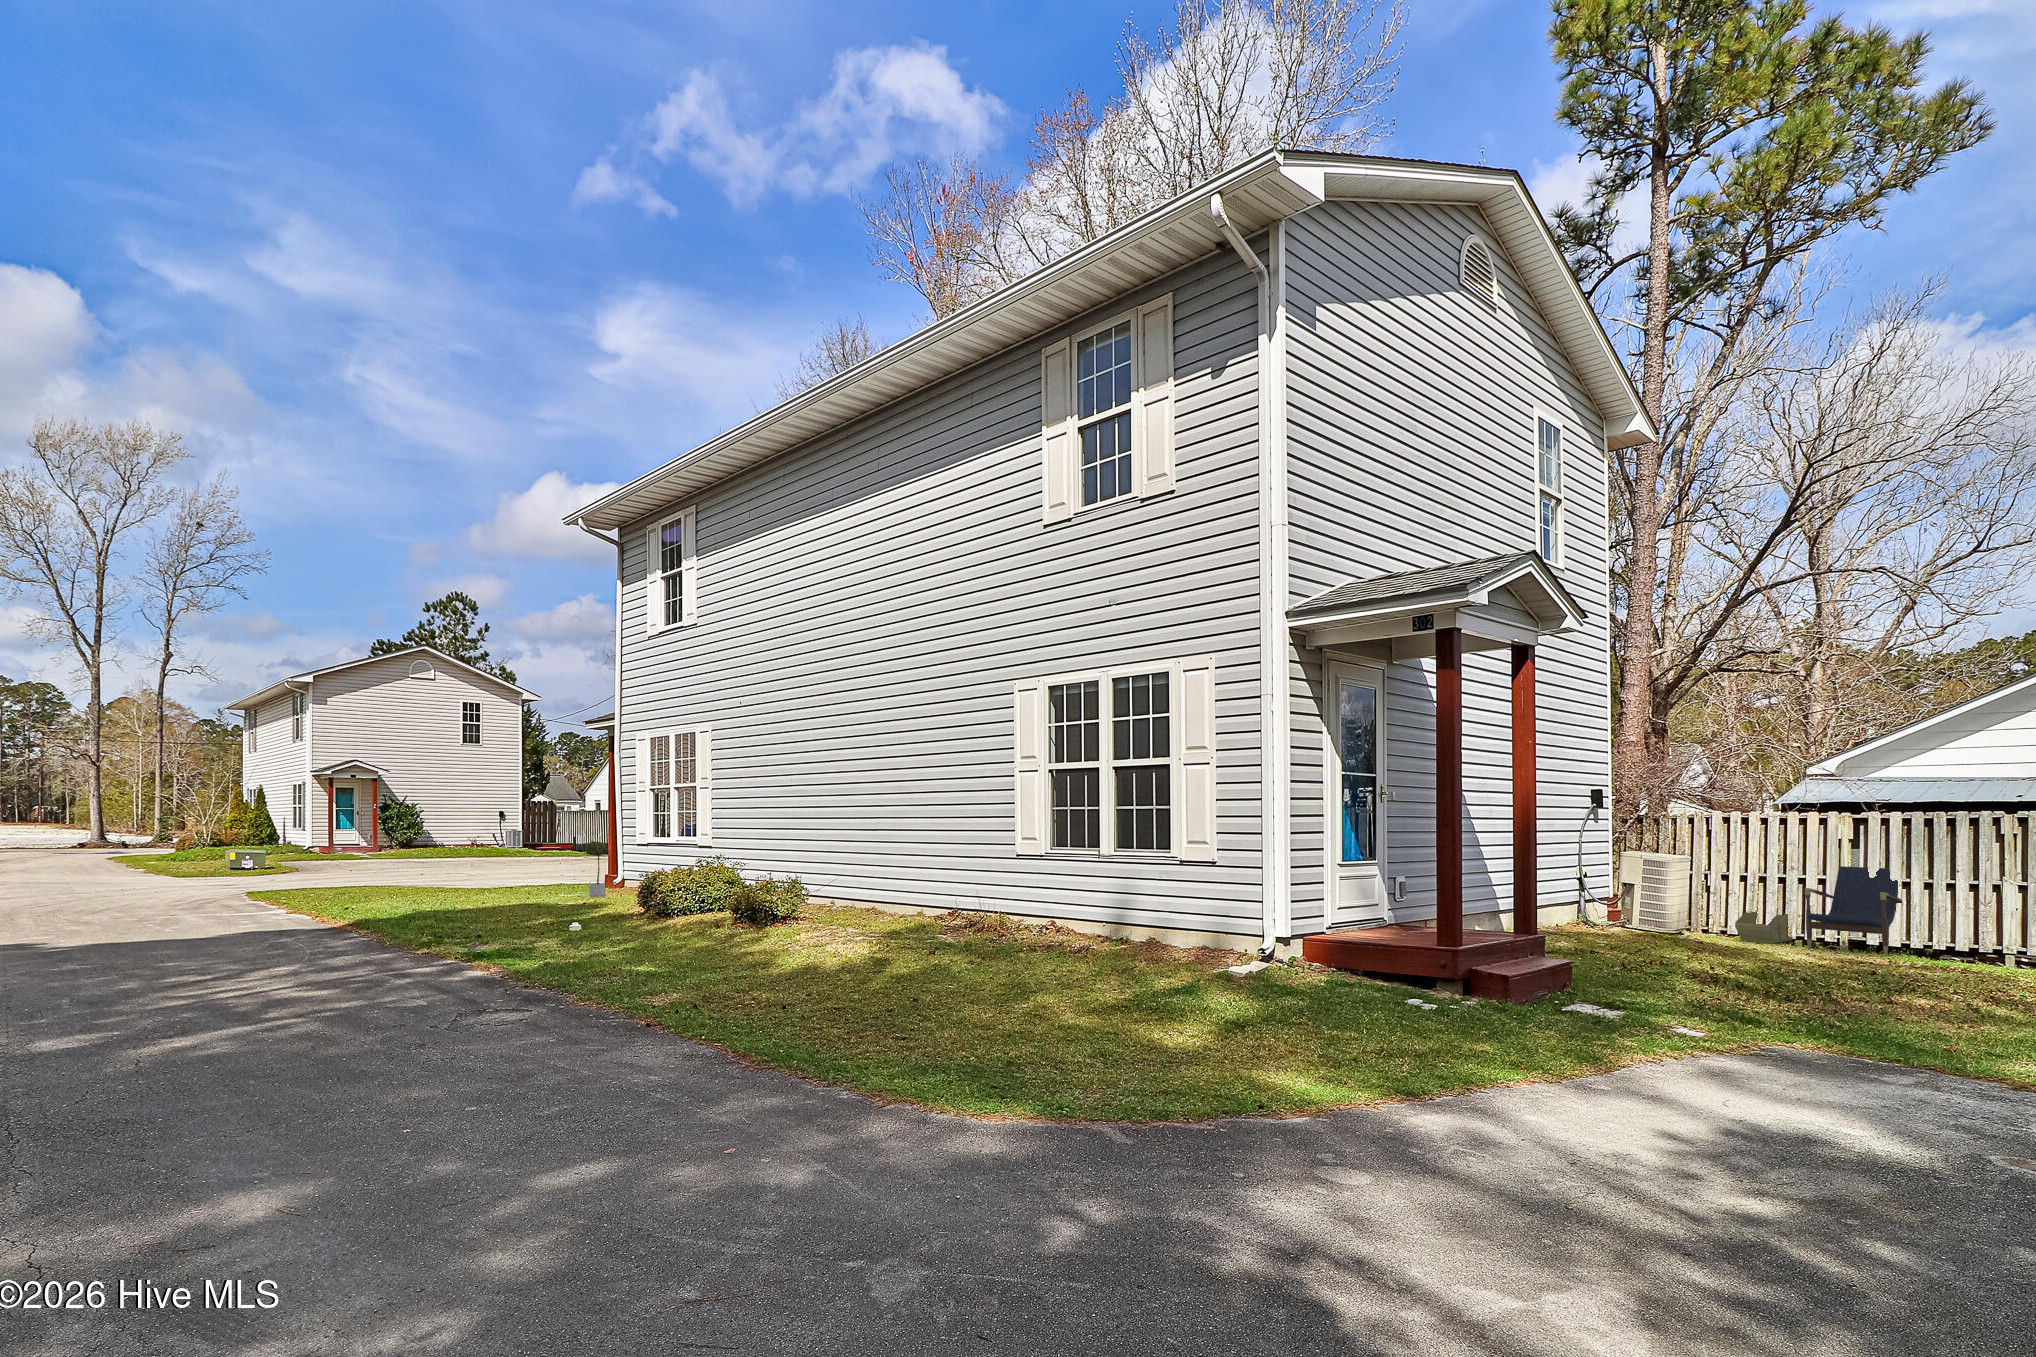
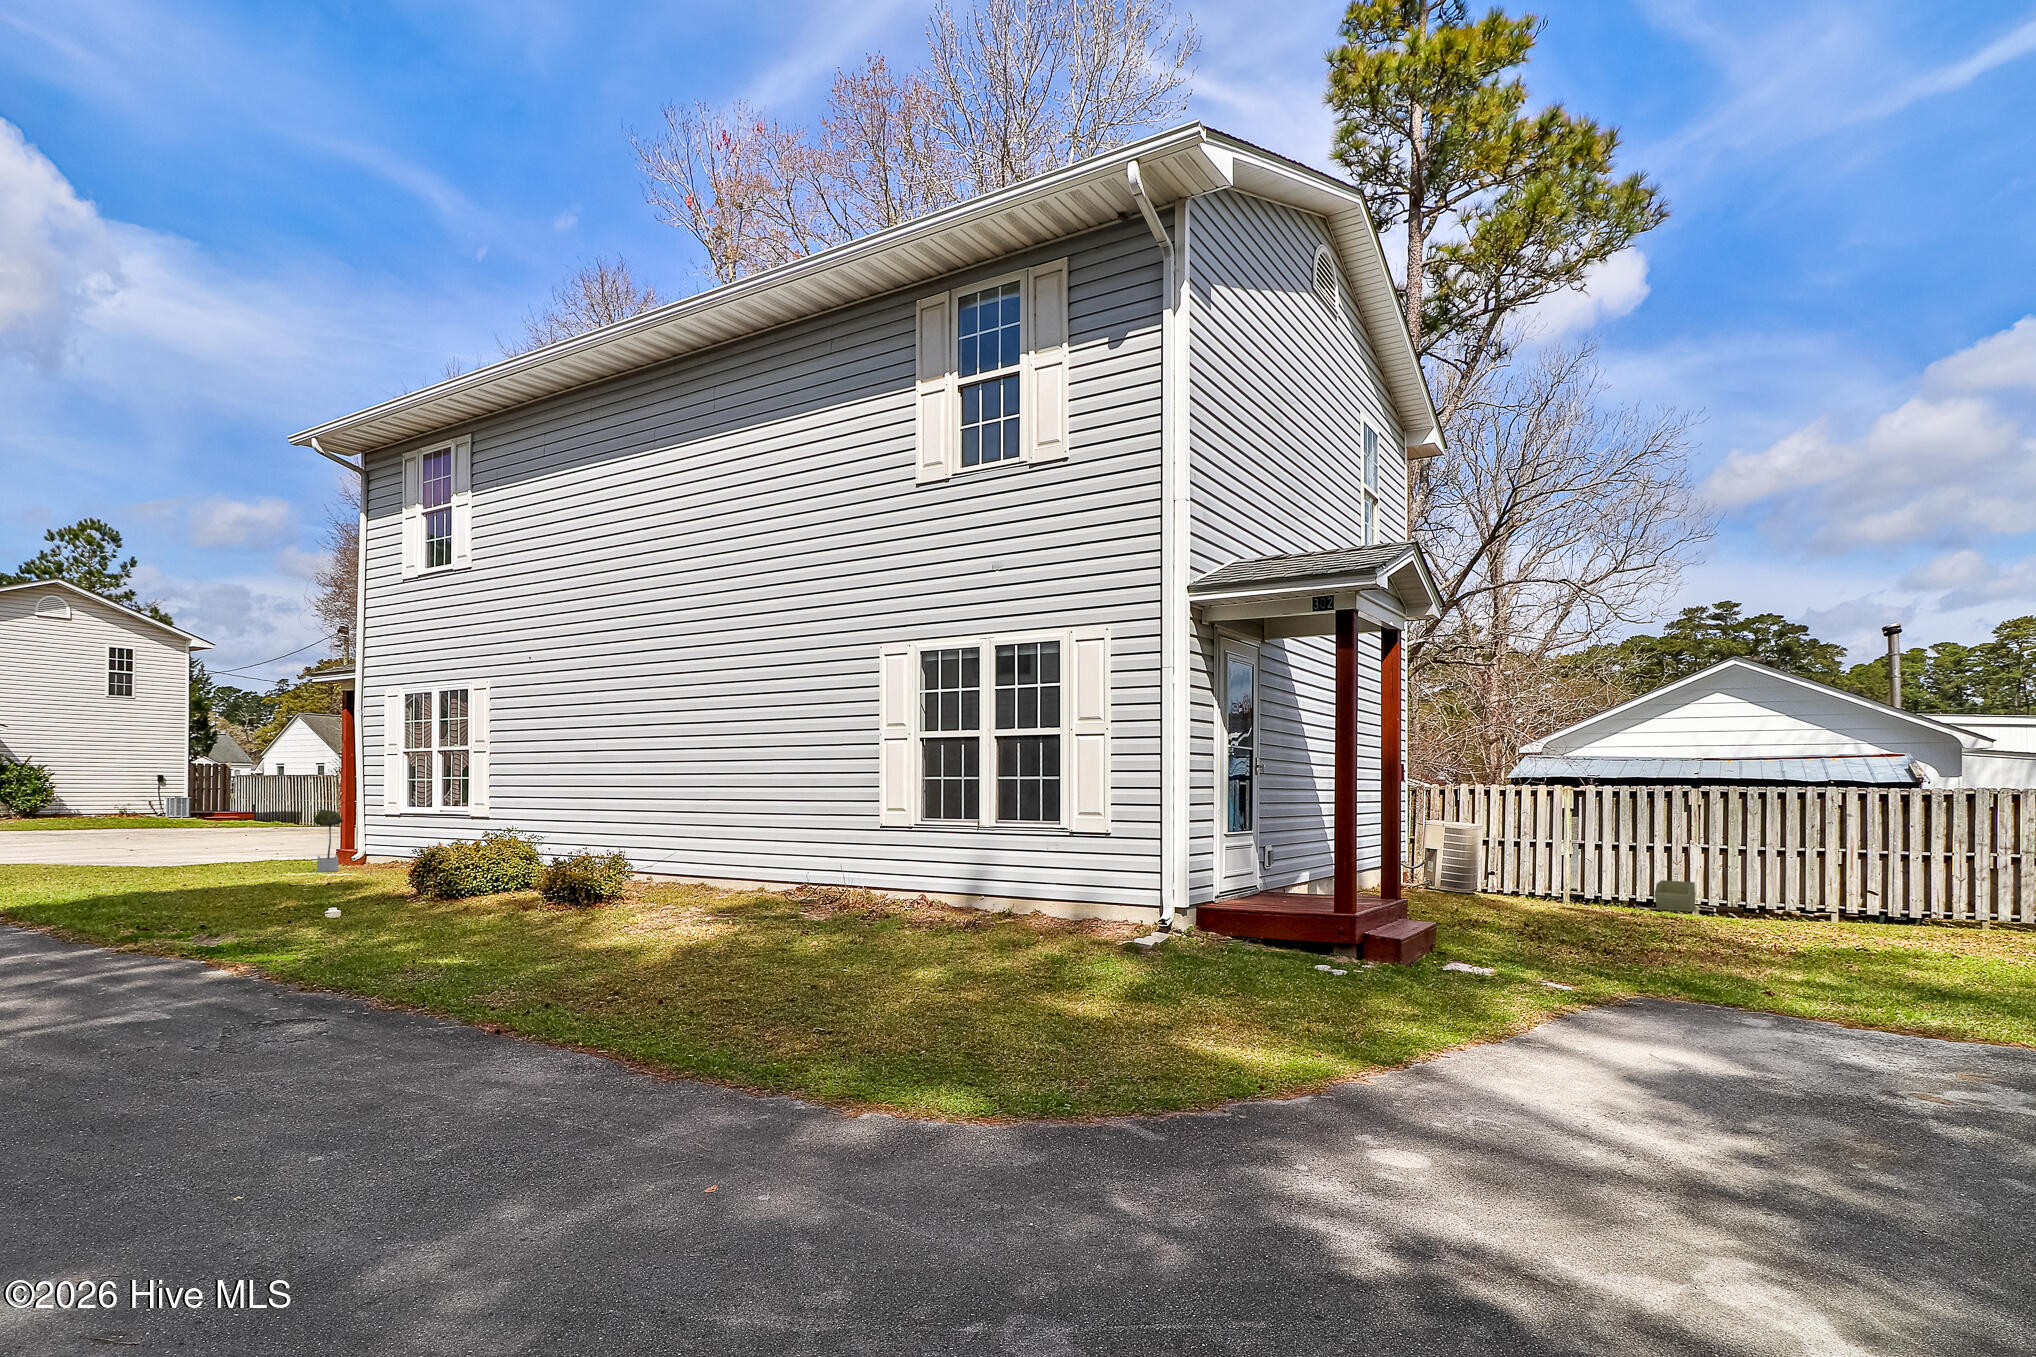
lounge chair: present [1805,866,1906,956] -> none [1542,831,1615,907]
storage bin: present [1735,911,1793,943] -> present [1654,880,1696,912]

